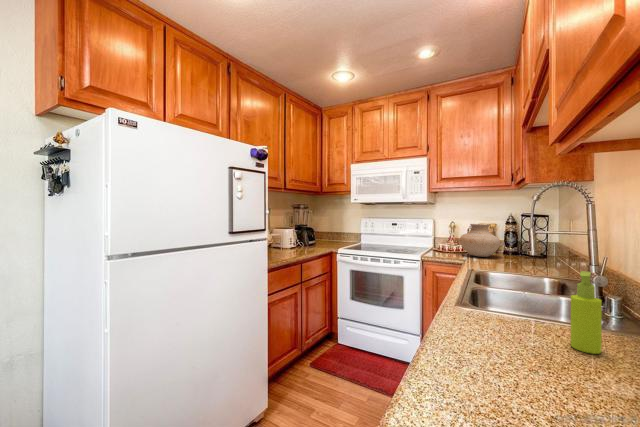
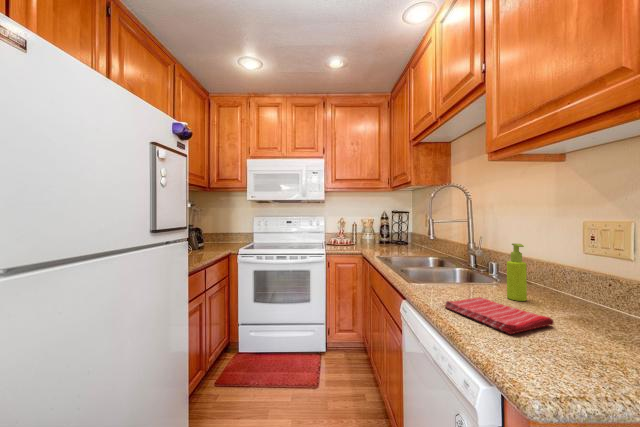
vase: present [460,224,500,257] -> none [351,219,382,247]
dish towel: none [454,329,573,389] -> present [445,297,554,334]

